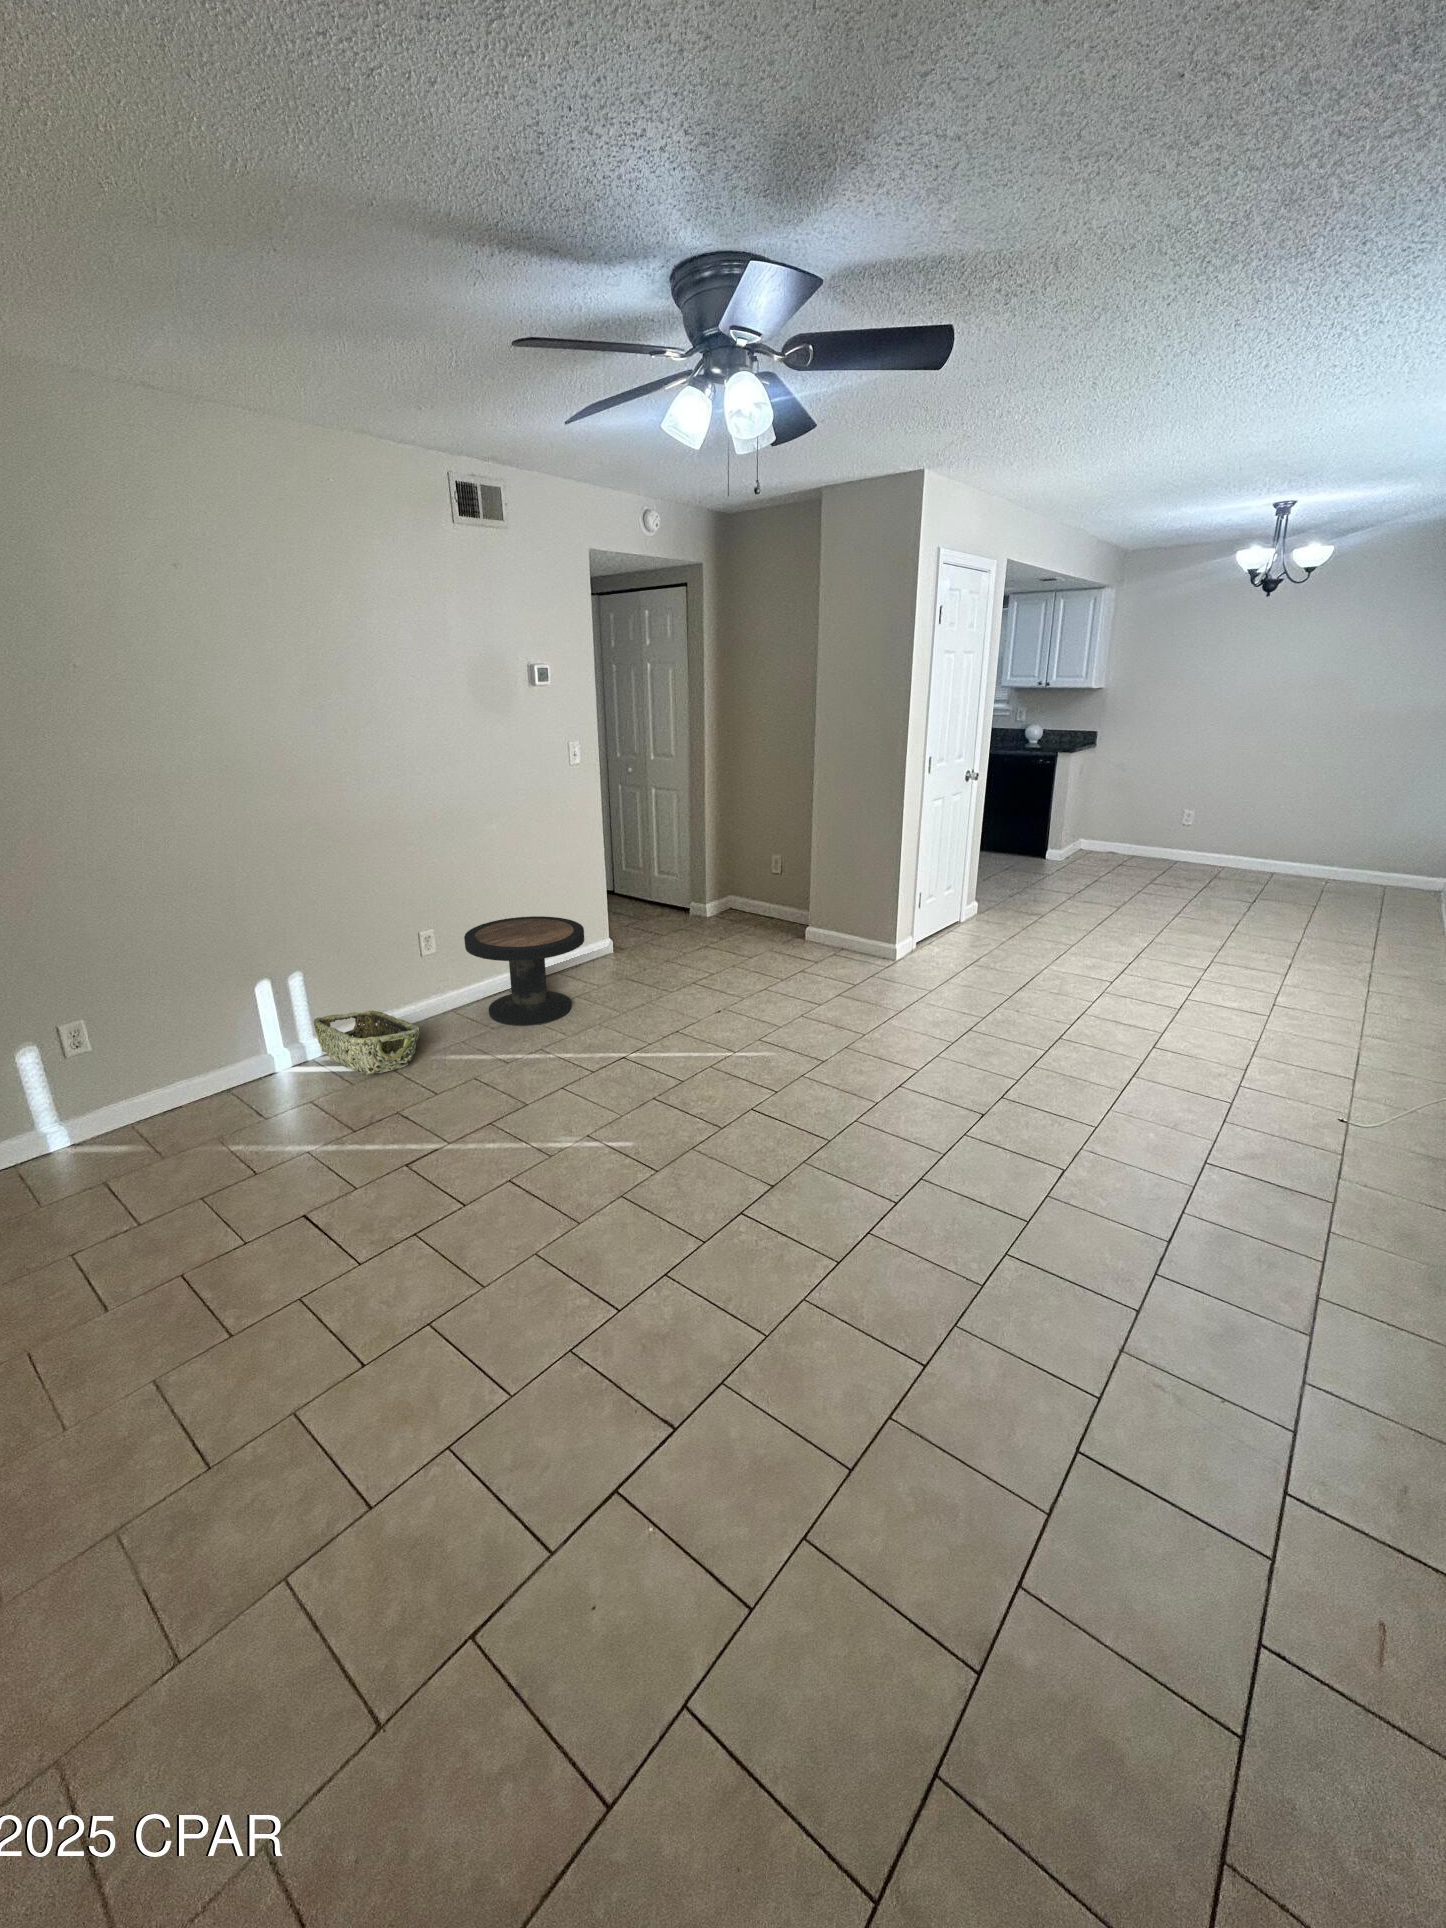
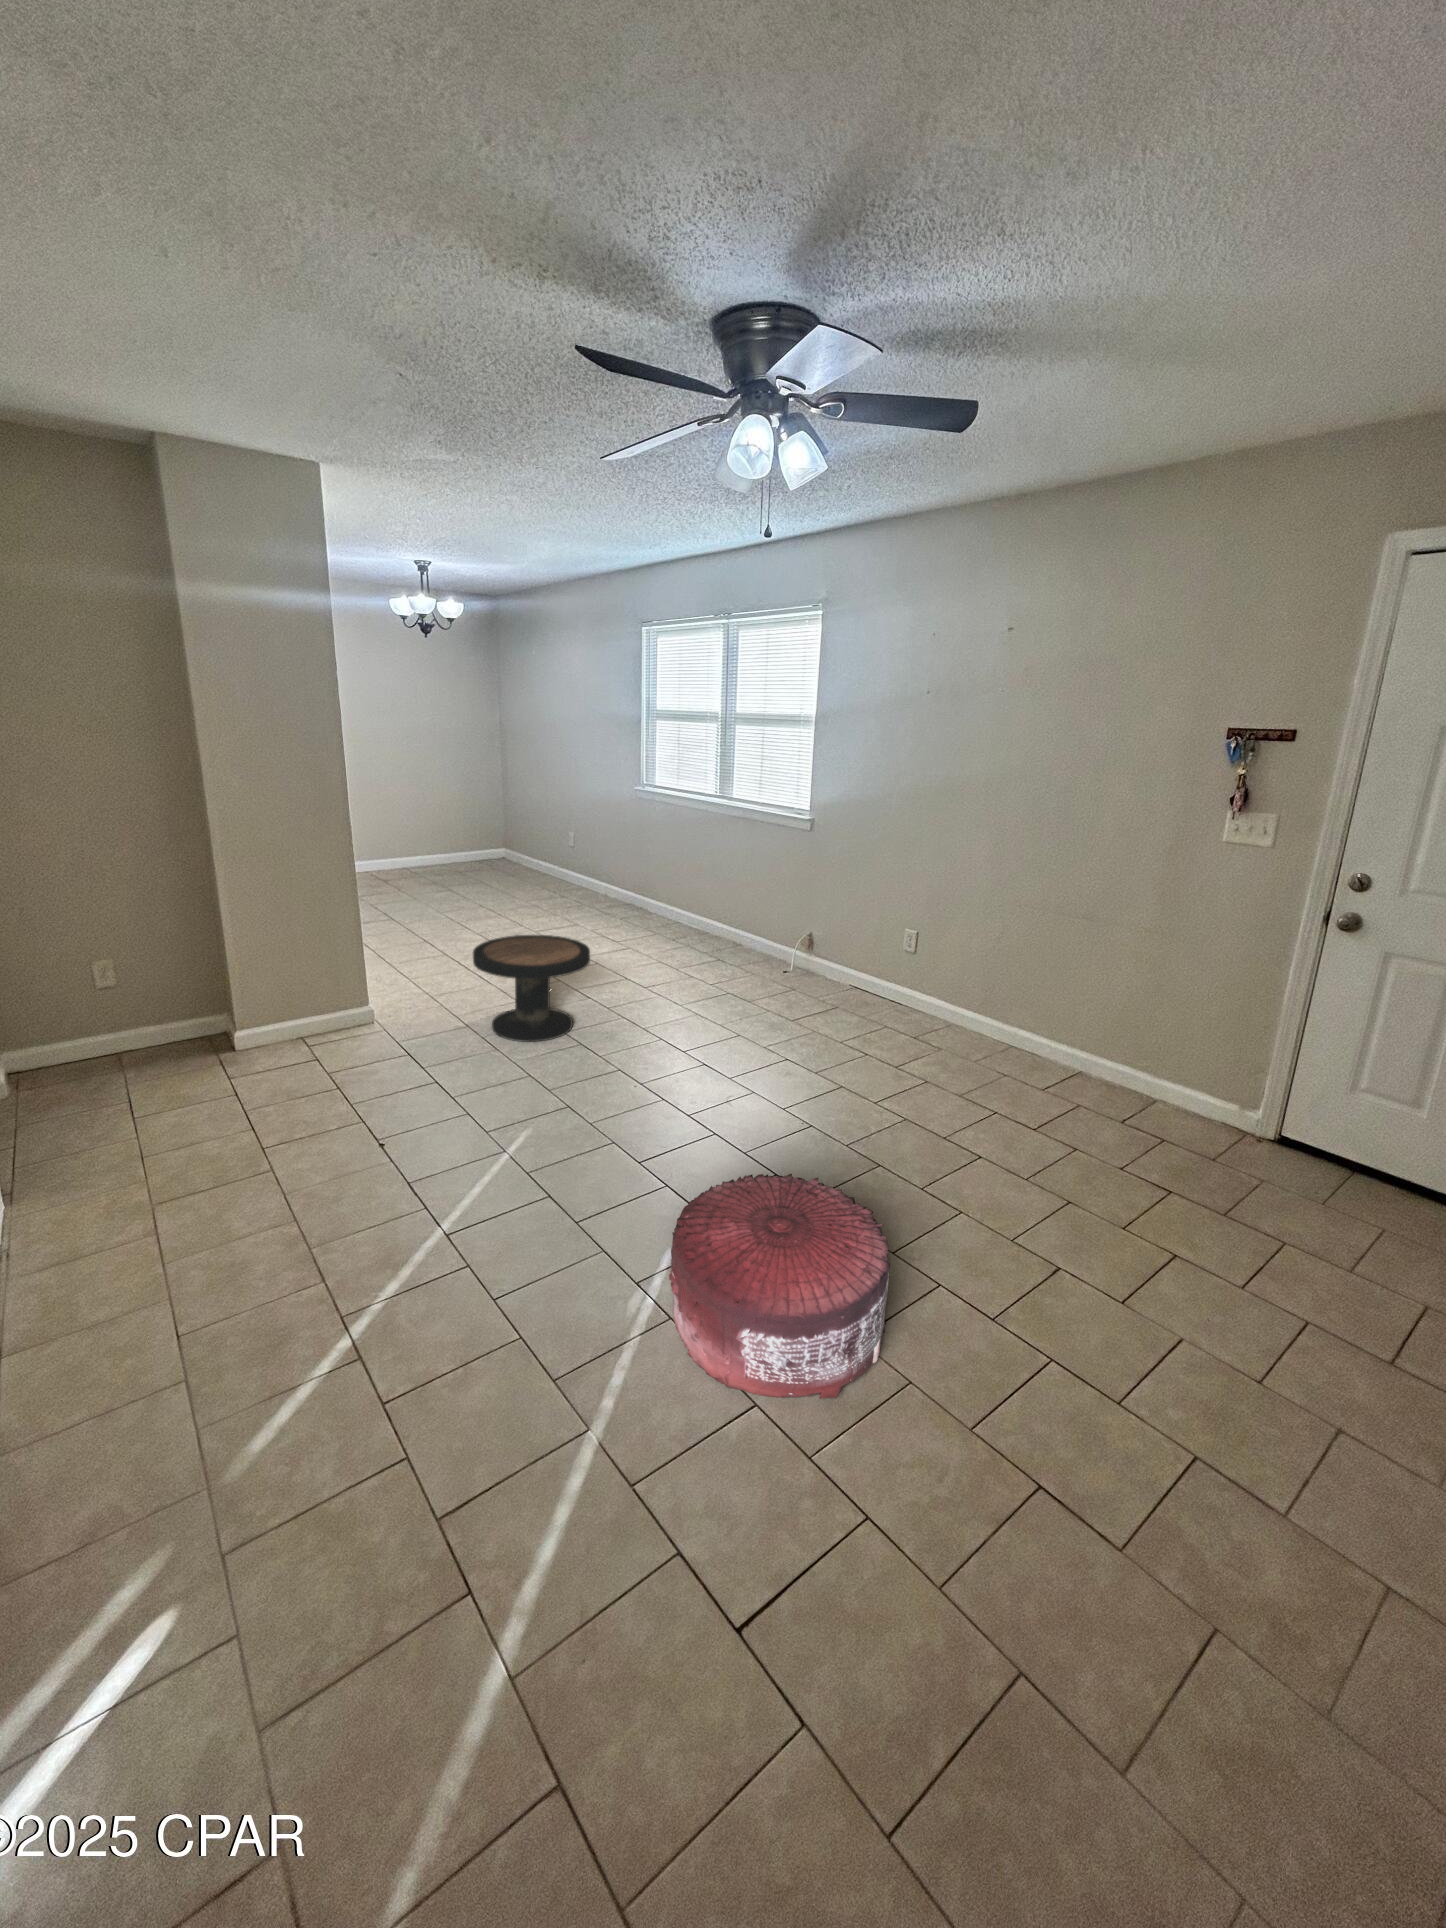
woven basket: present [314,1011,419,1075] -> none [320,1020,426,1085]
pouf: none [663,1144,897,1376] -> present [669,1174,890,1398]

